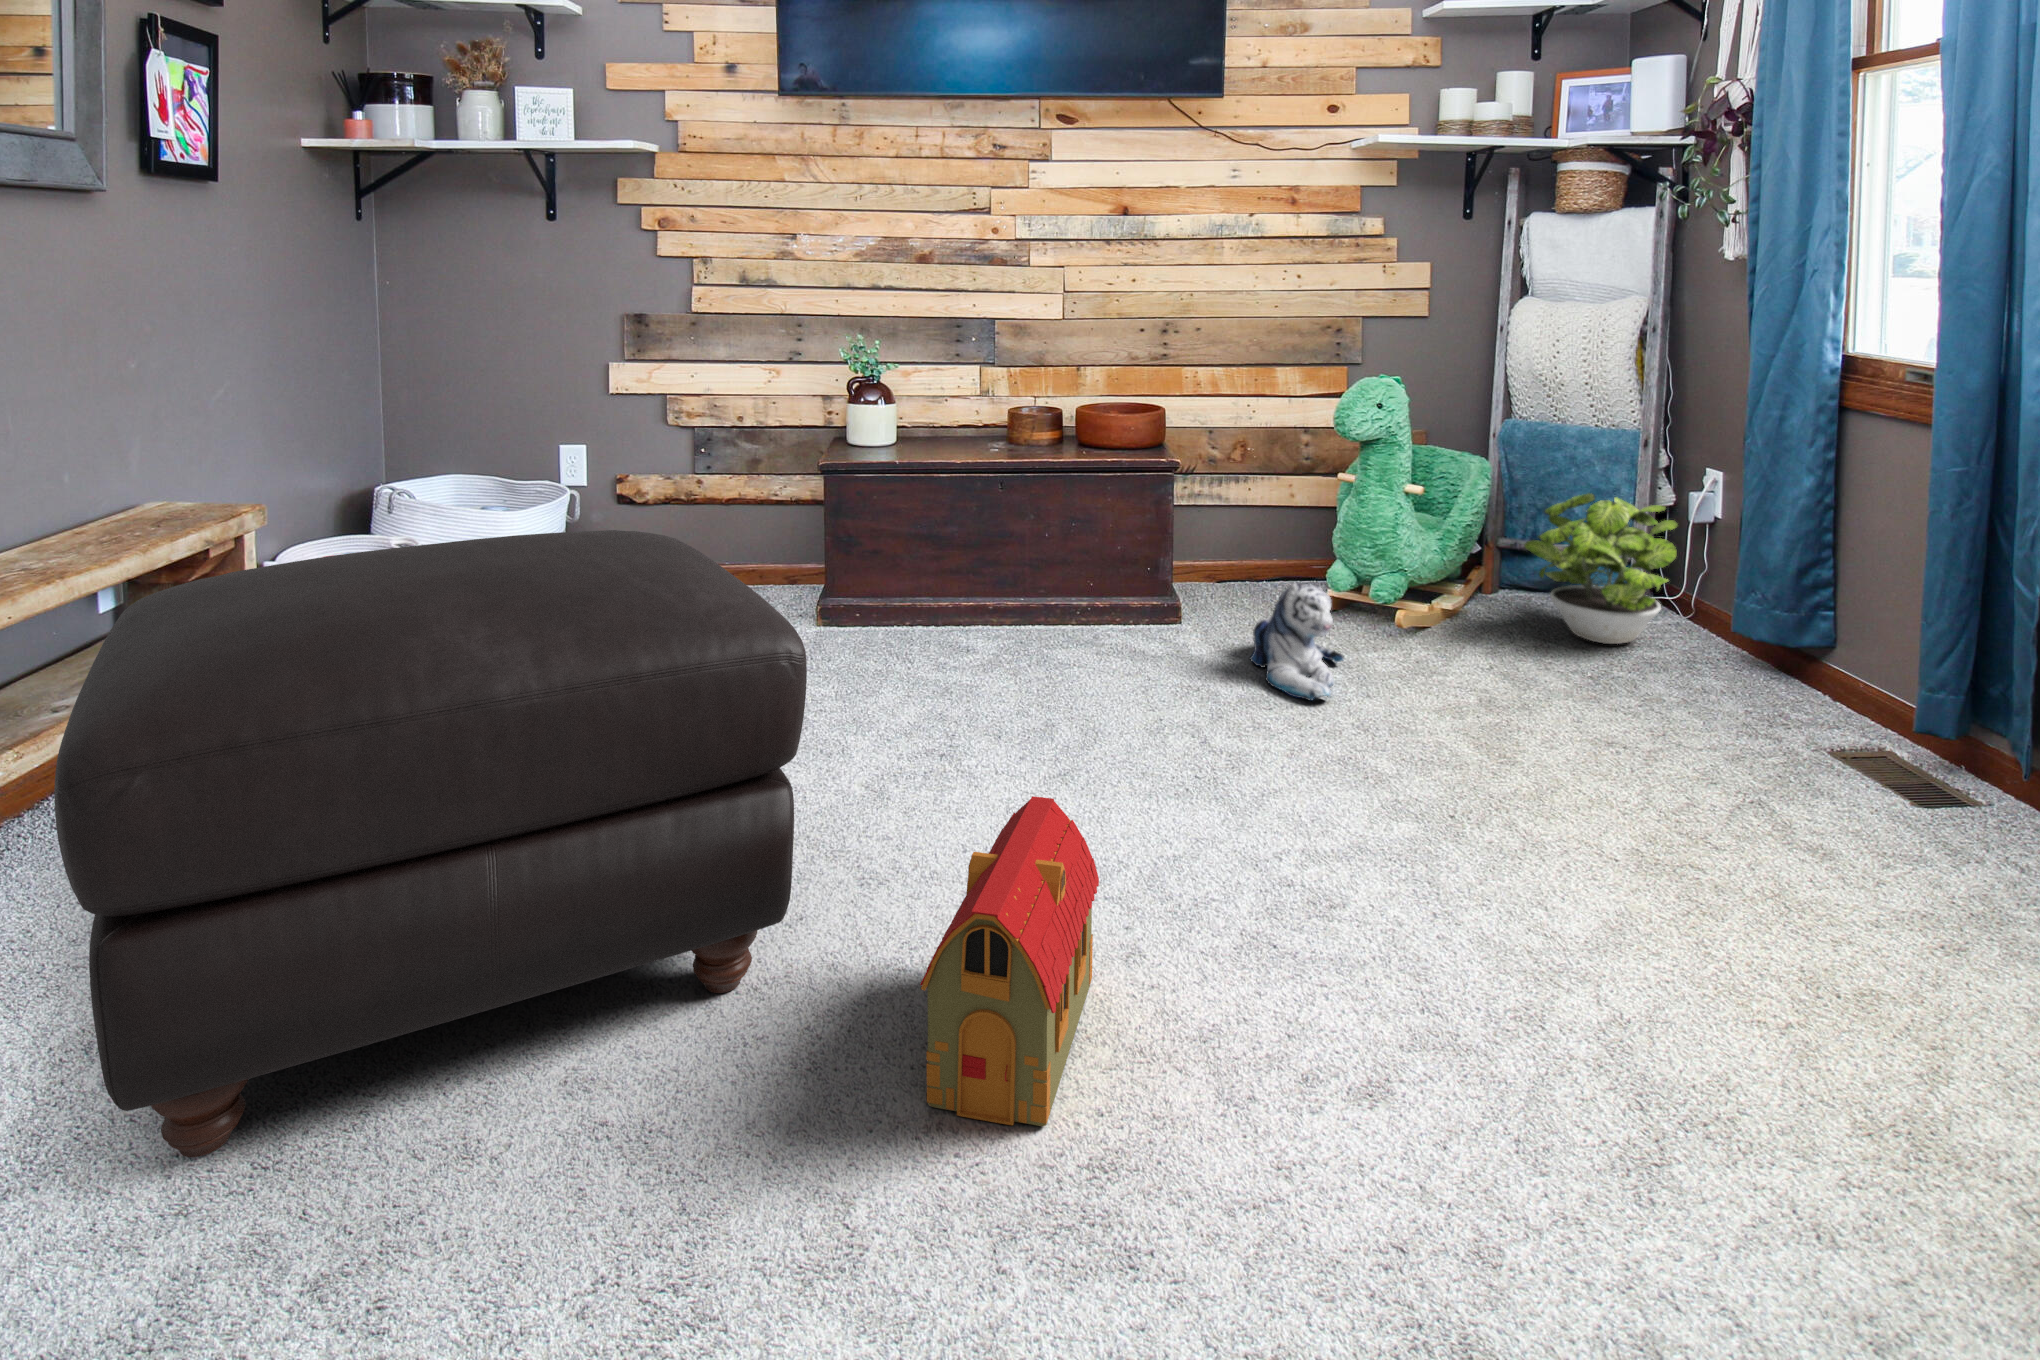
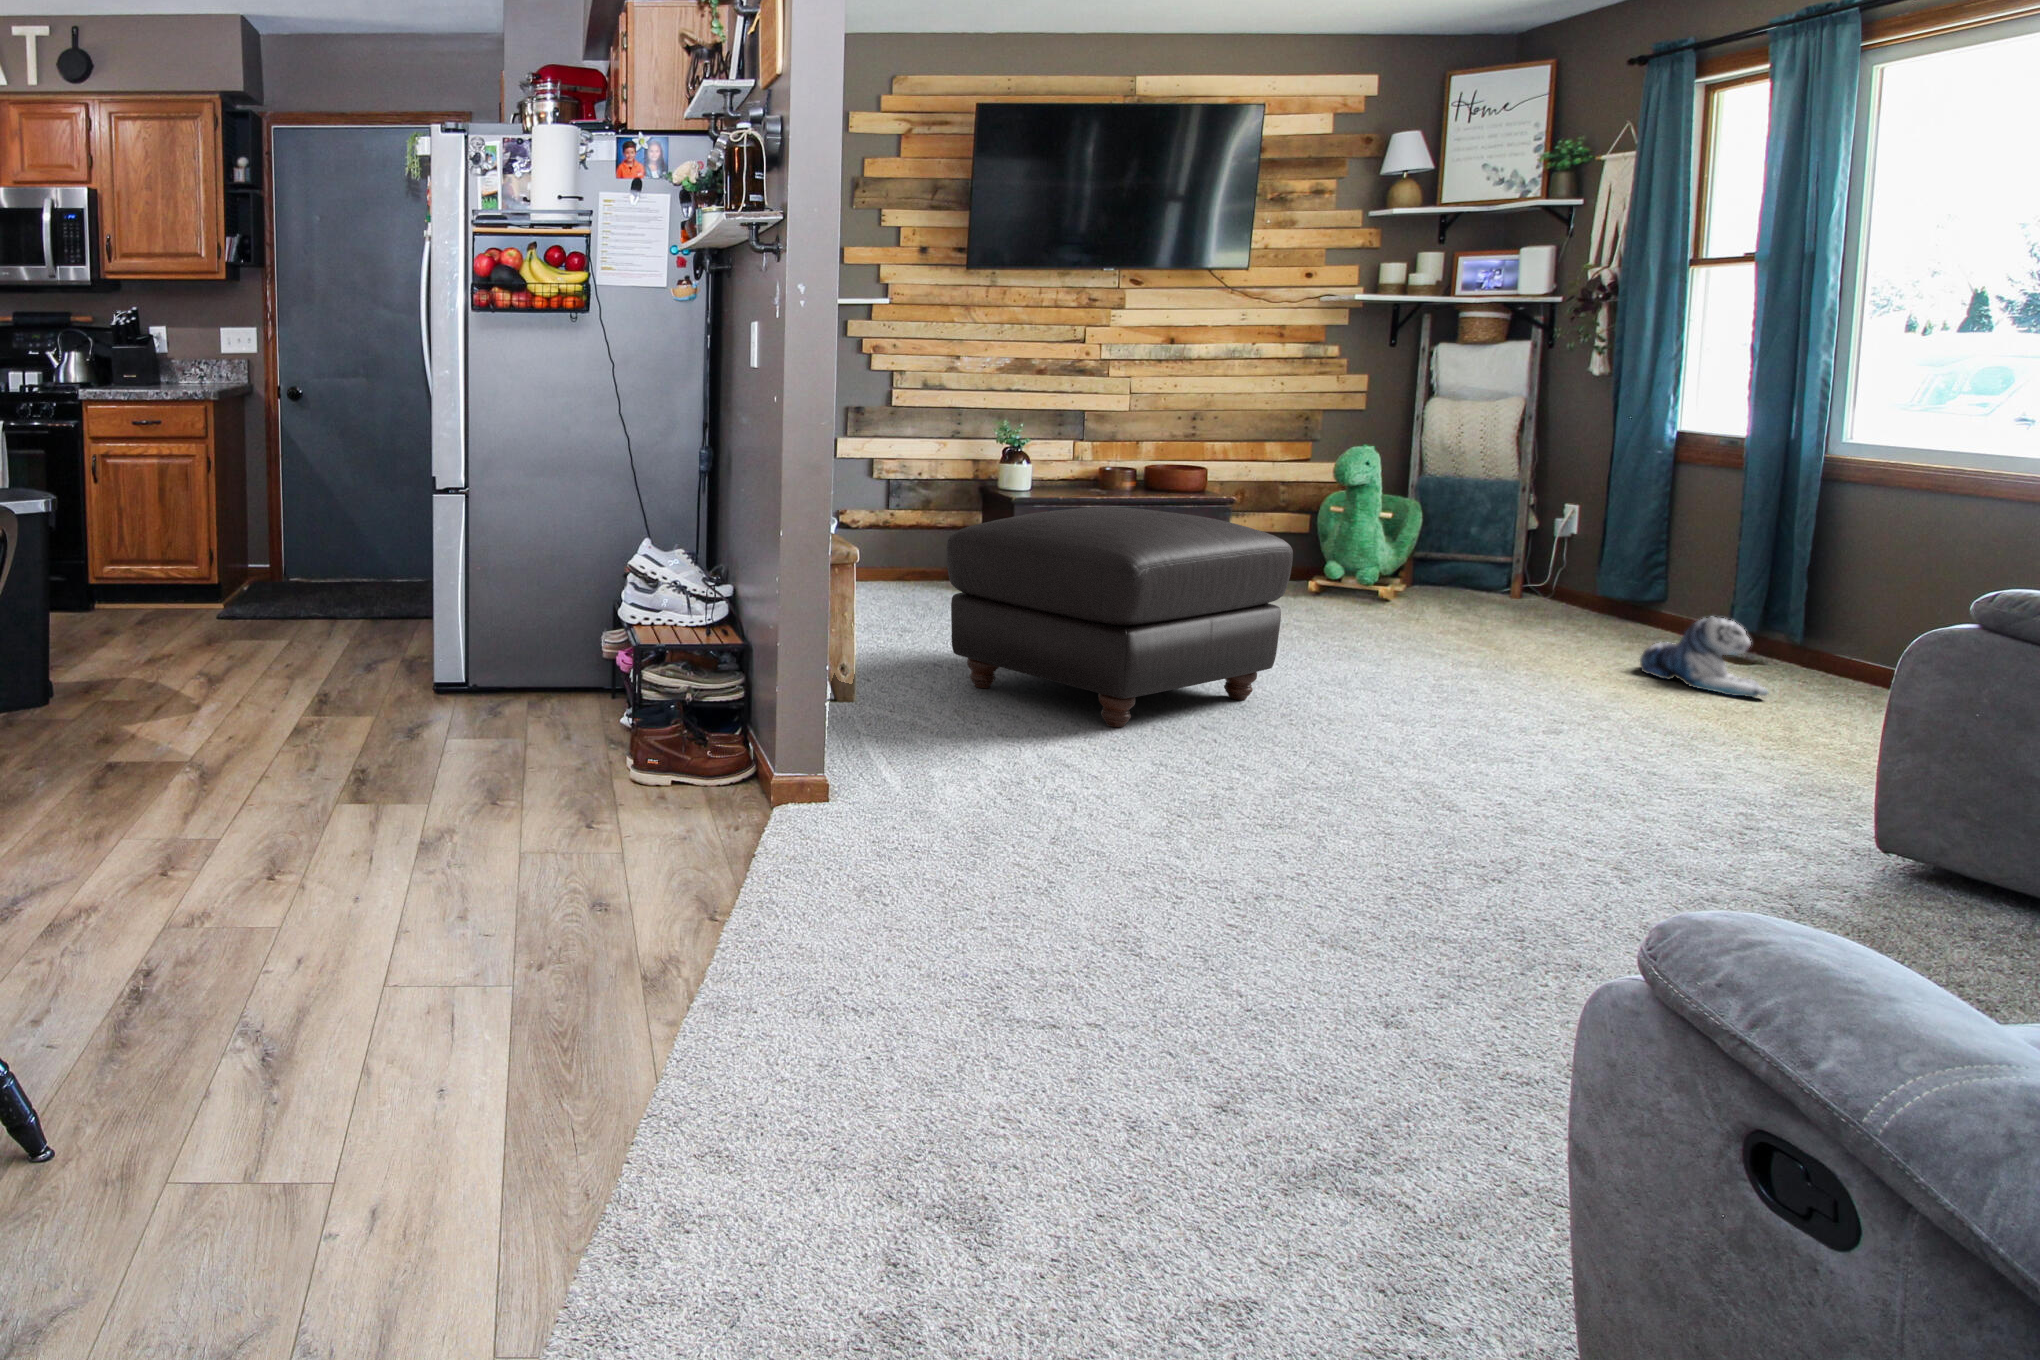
potted plant: present [1524,493,1678,644] -> none [1458,514,1560,607]
plush toy: present [1250,583,1343,700] -> present [1640,617,1768,697]
toy house: present [920,796,1099,1126] -> none [1349,617,1450,725]

